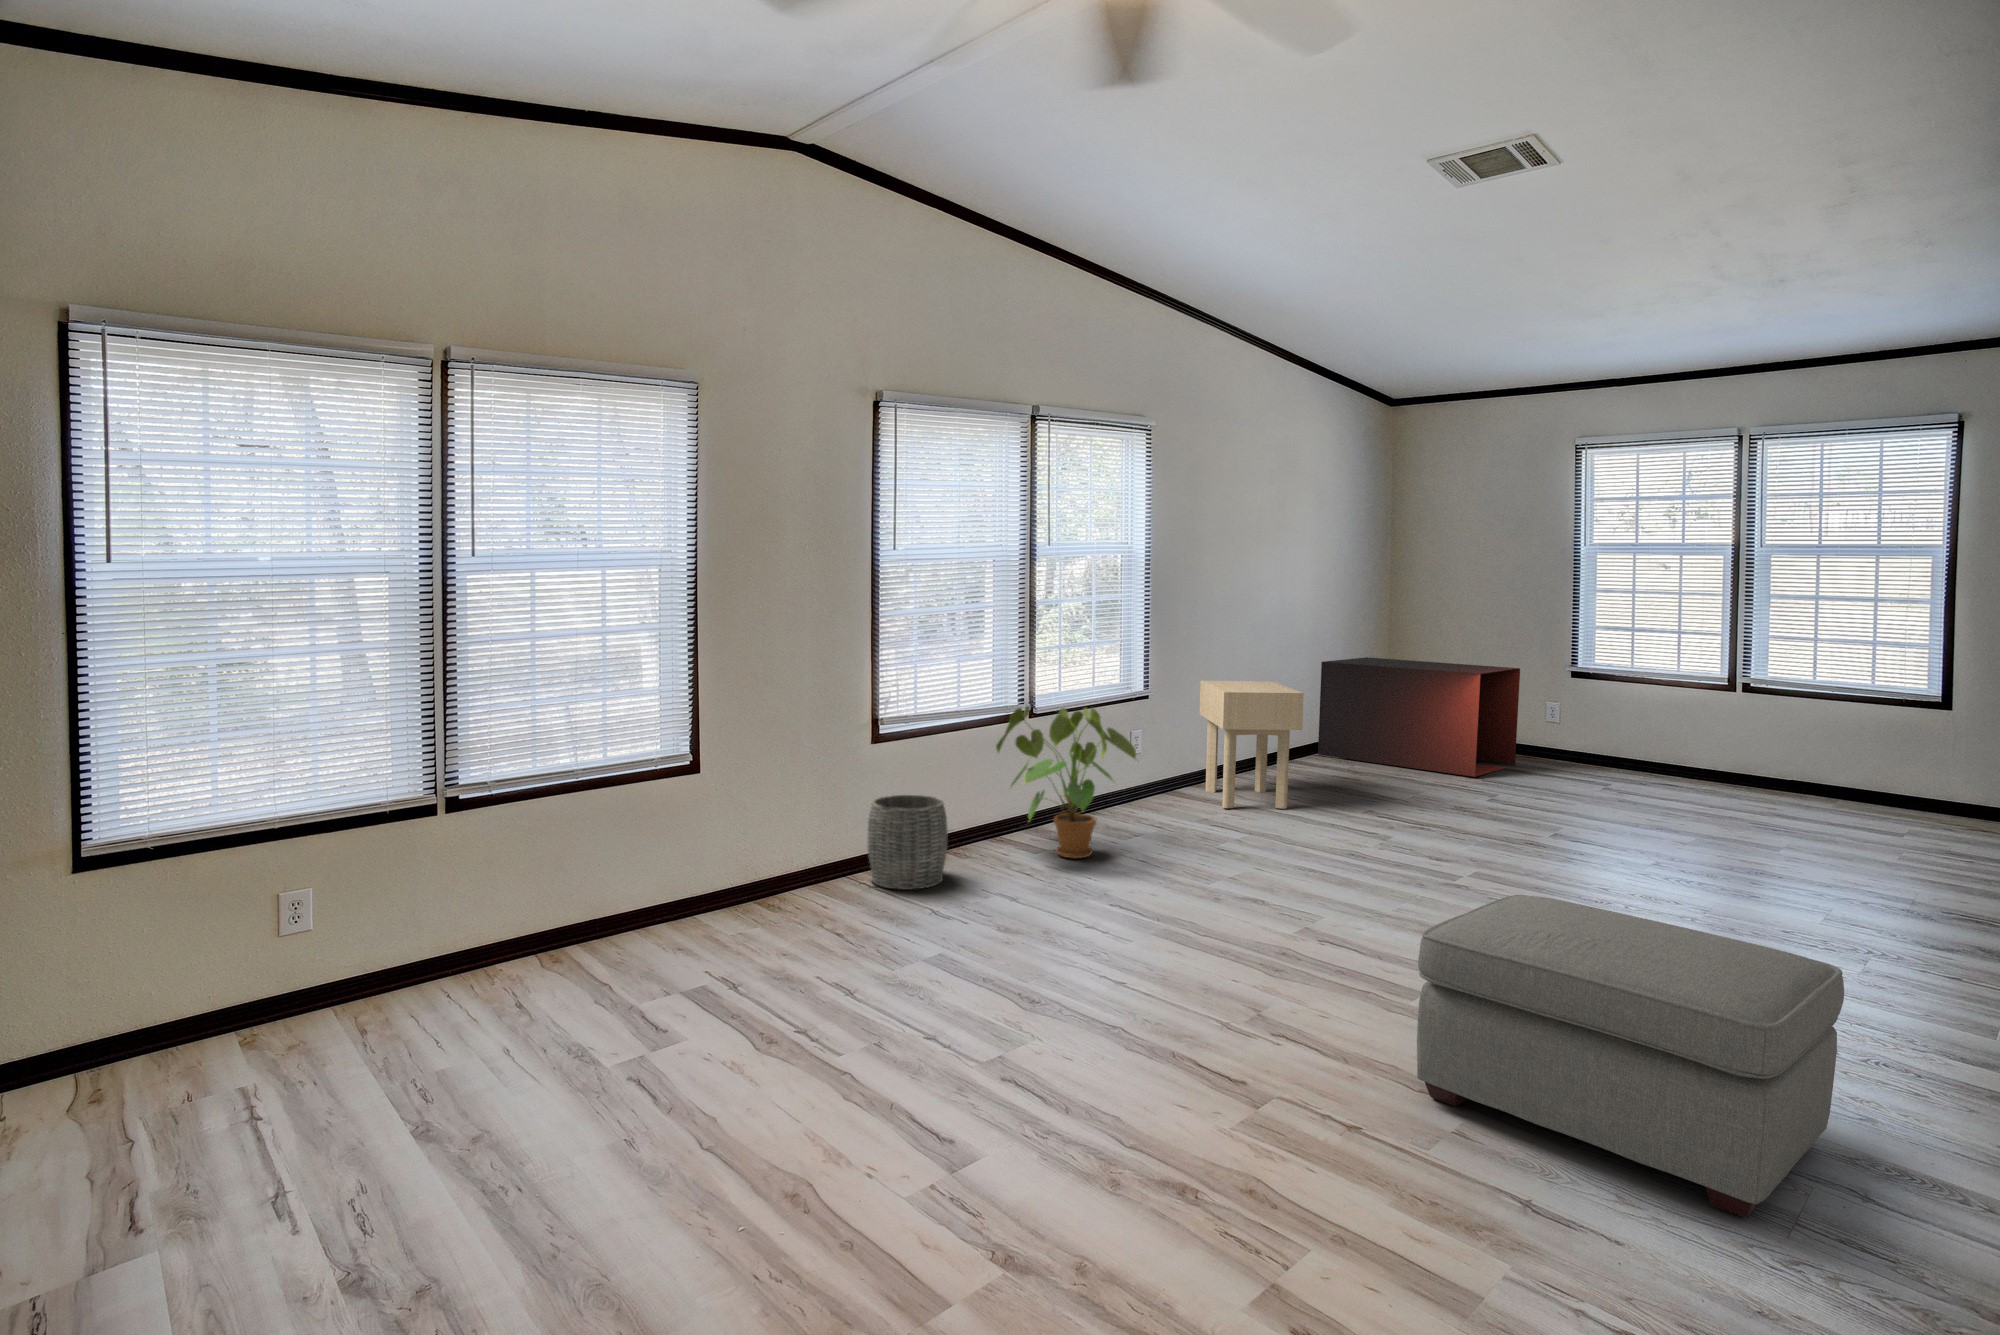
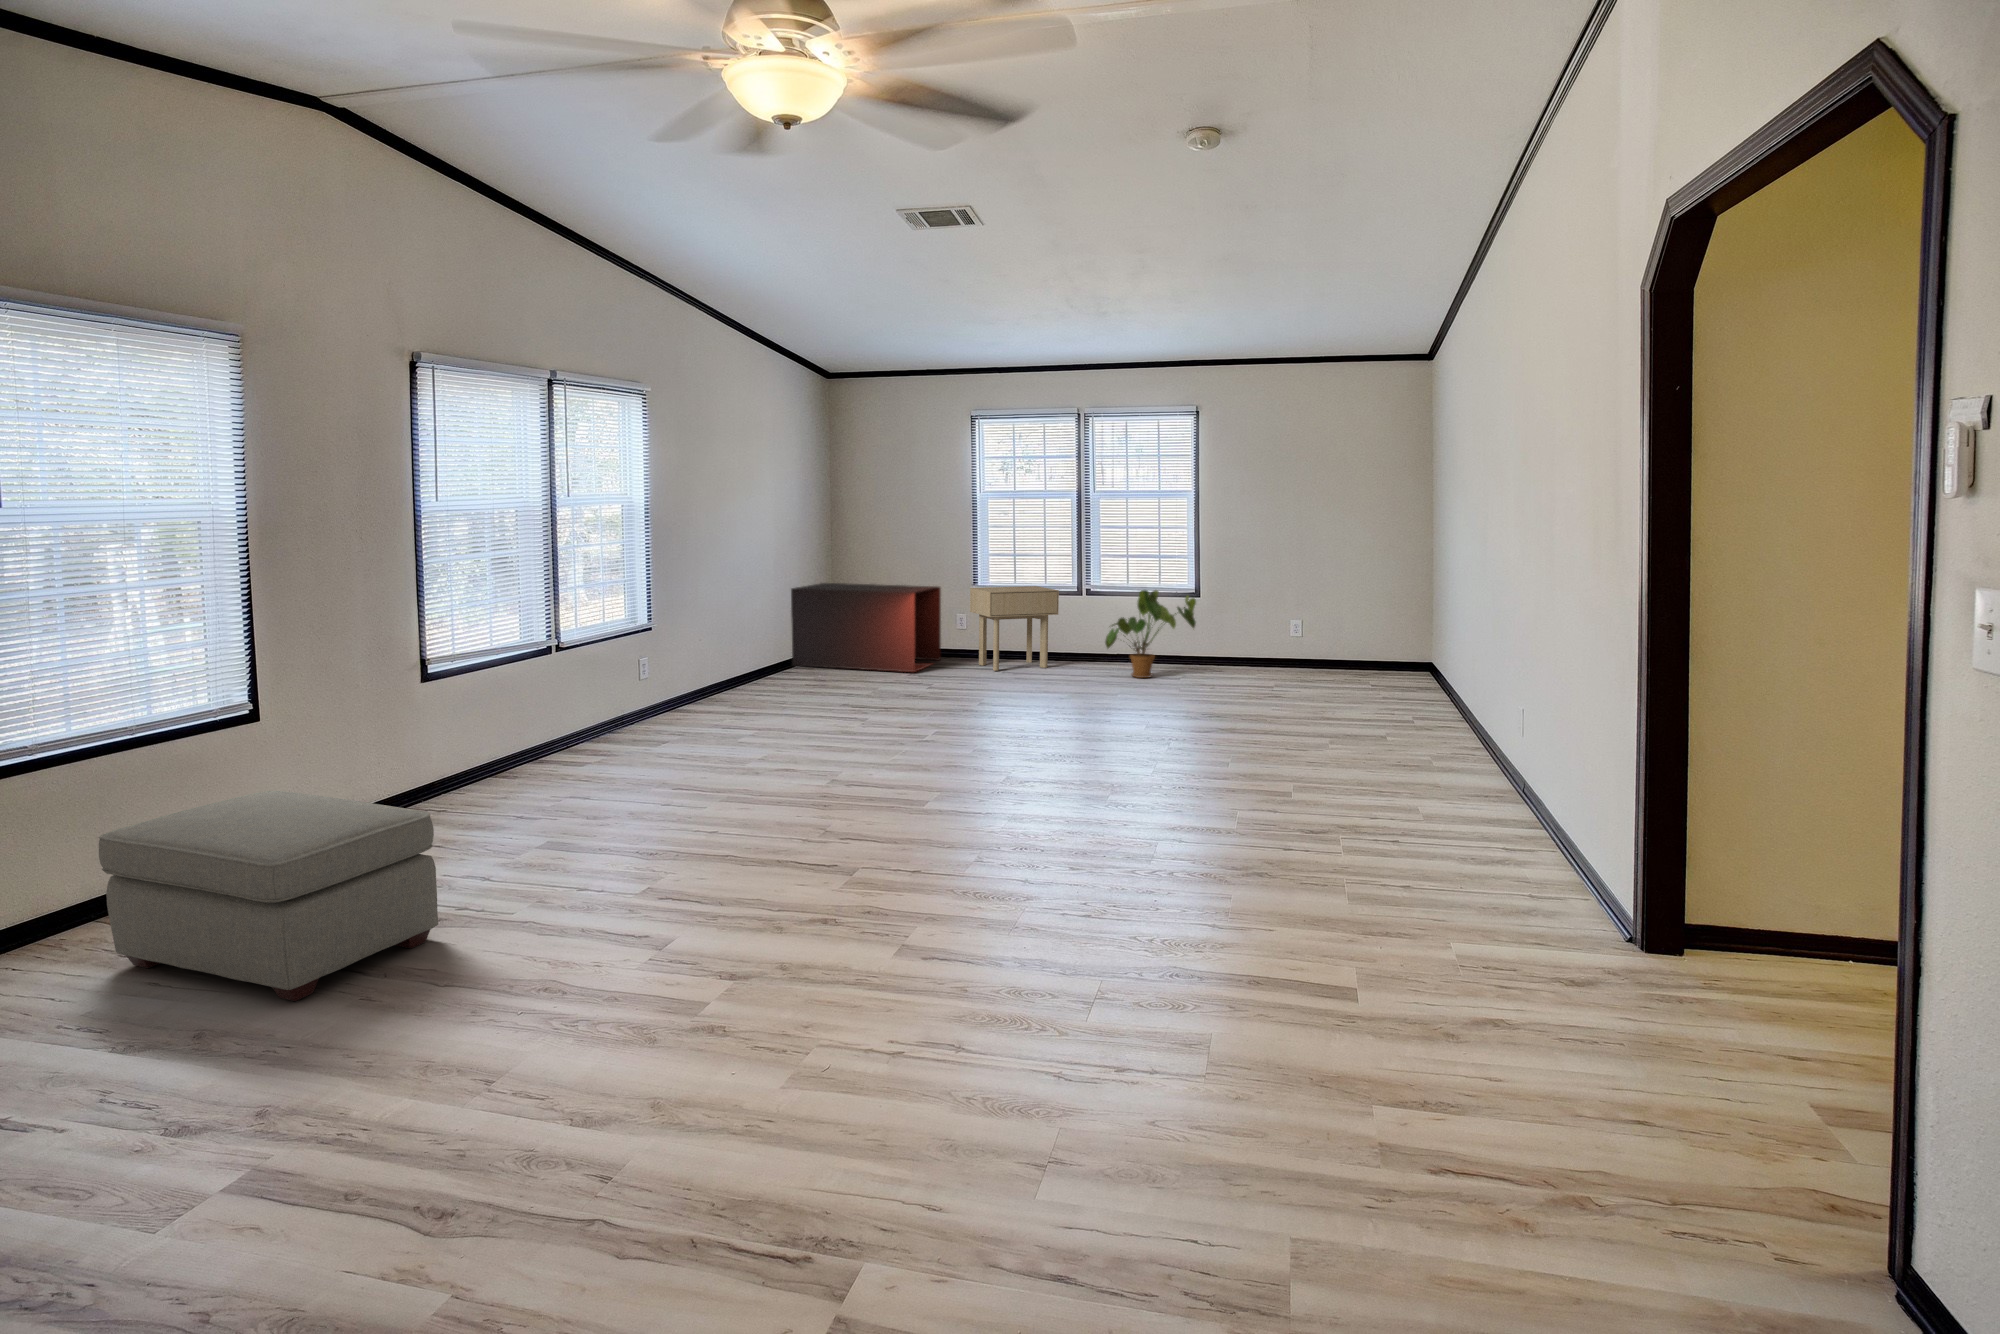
side table: present [1200,681,1304,809] -> present [970,586,1059,671]
house plant: present [996,705,1136,858] -> present [1105,590,1196,678]
woven basket: present [867,795,948,890] -> none [430,726,509,810]
ottoman: present [1417,895,1844,1218] -> present [99,791,438,1001]

